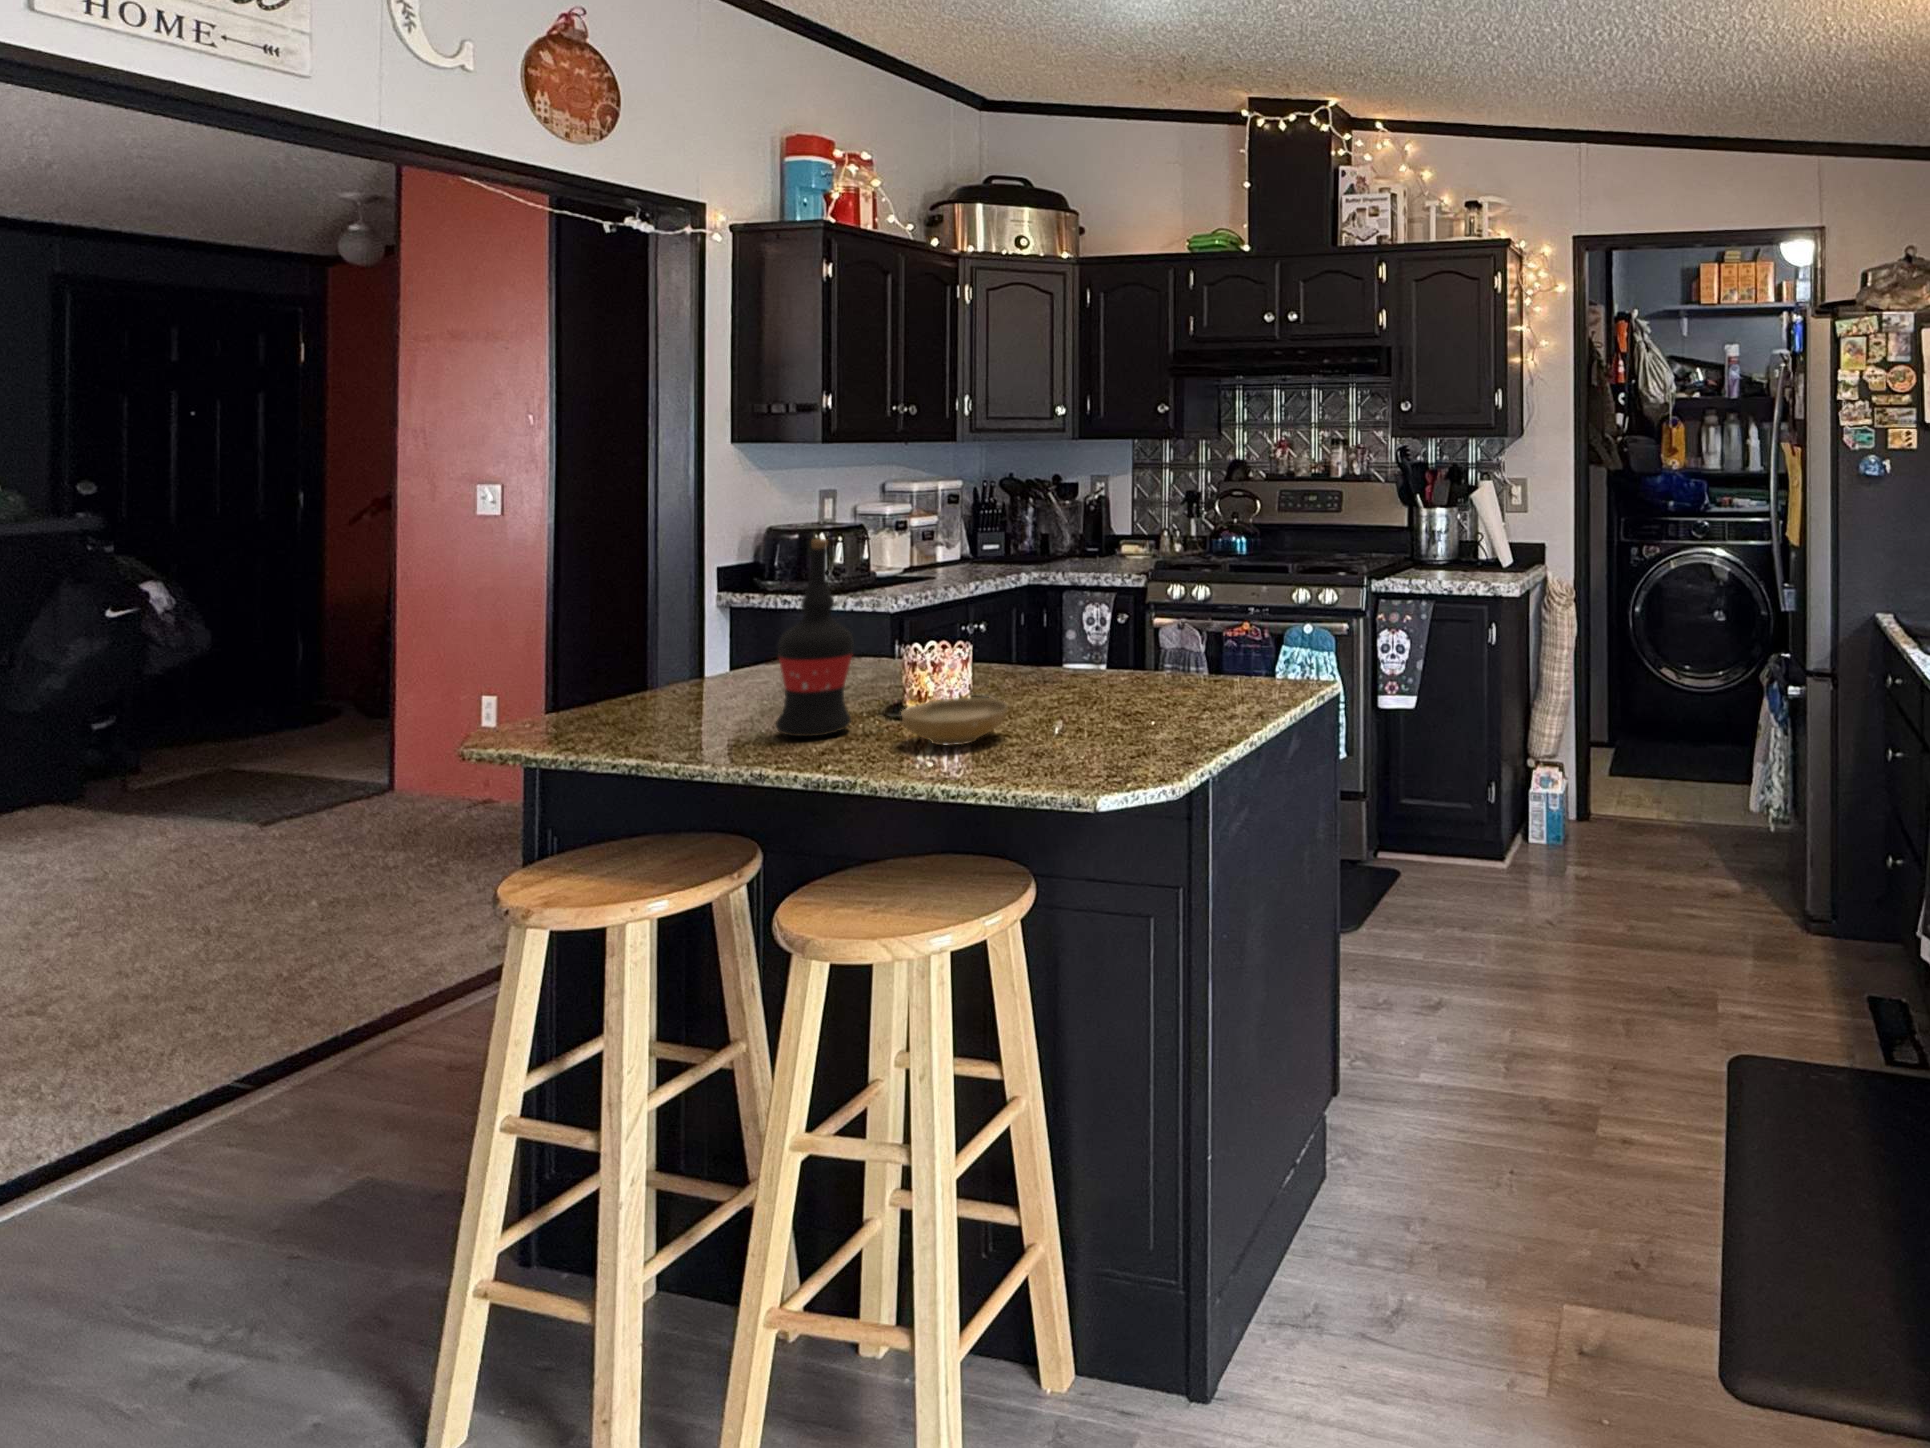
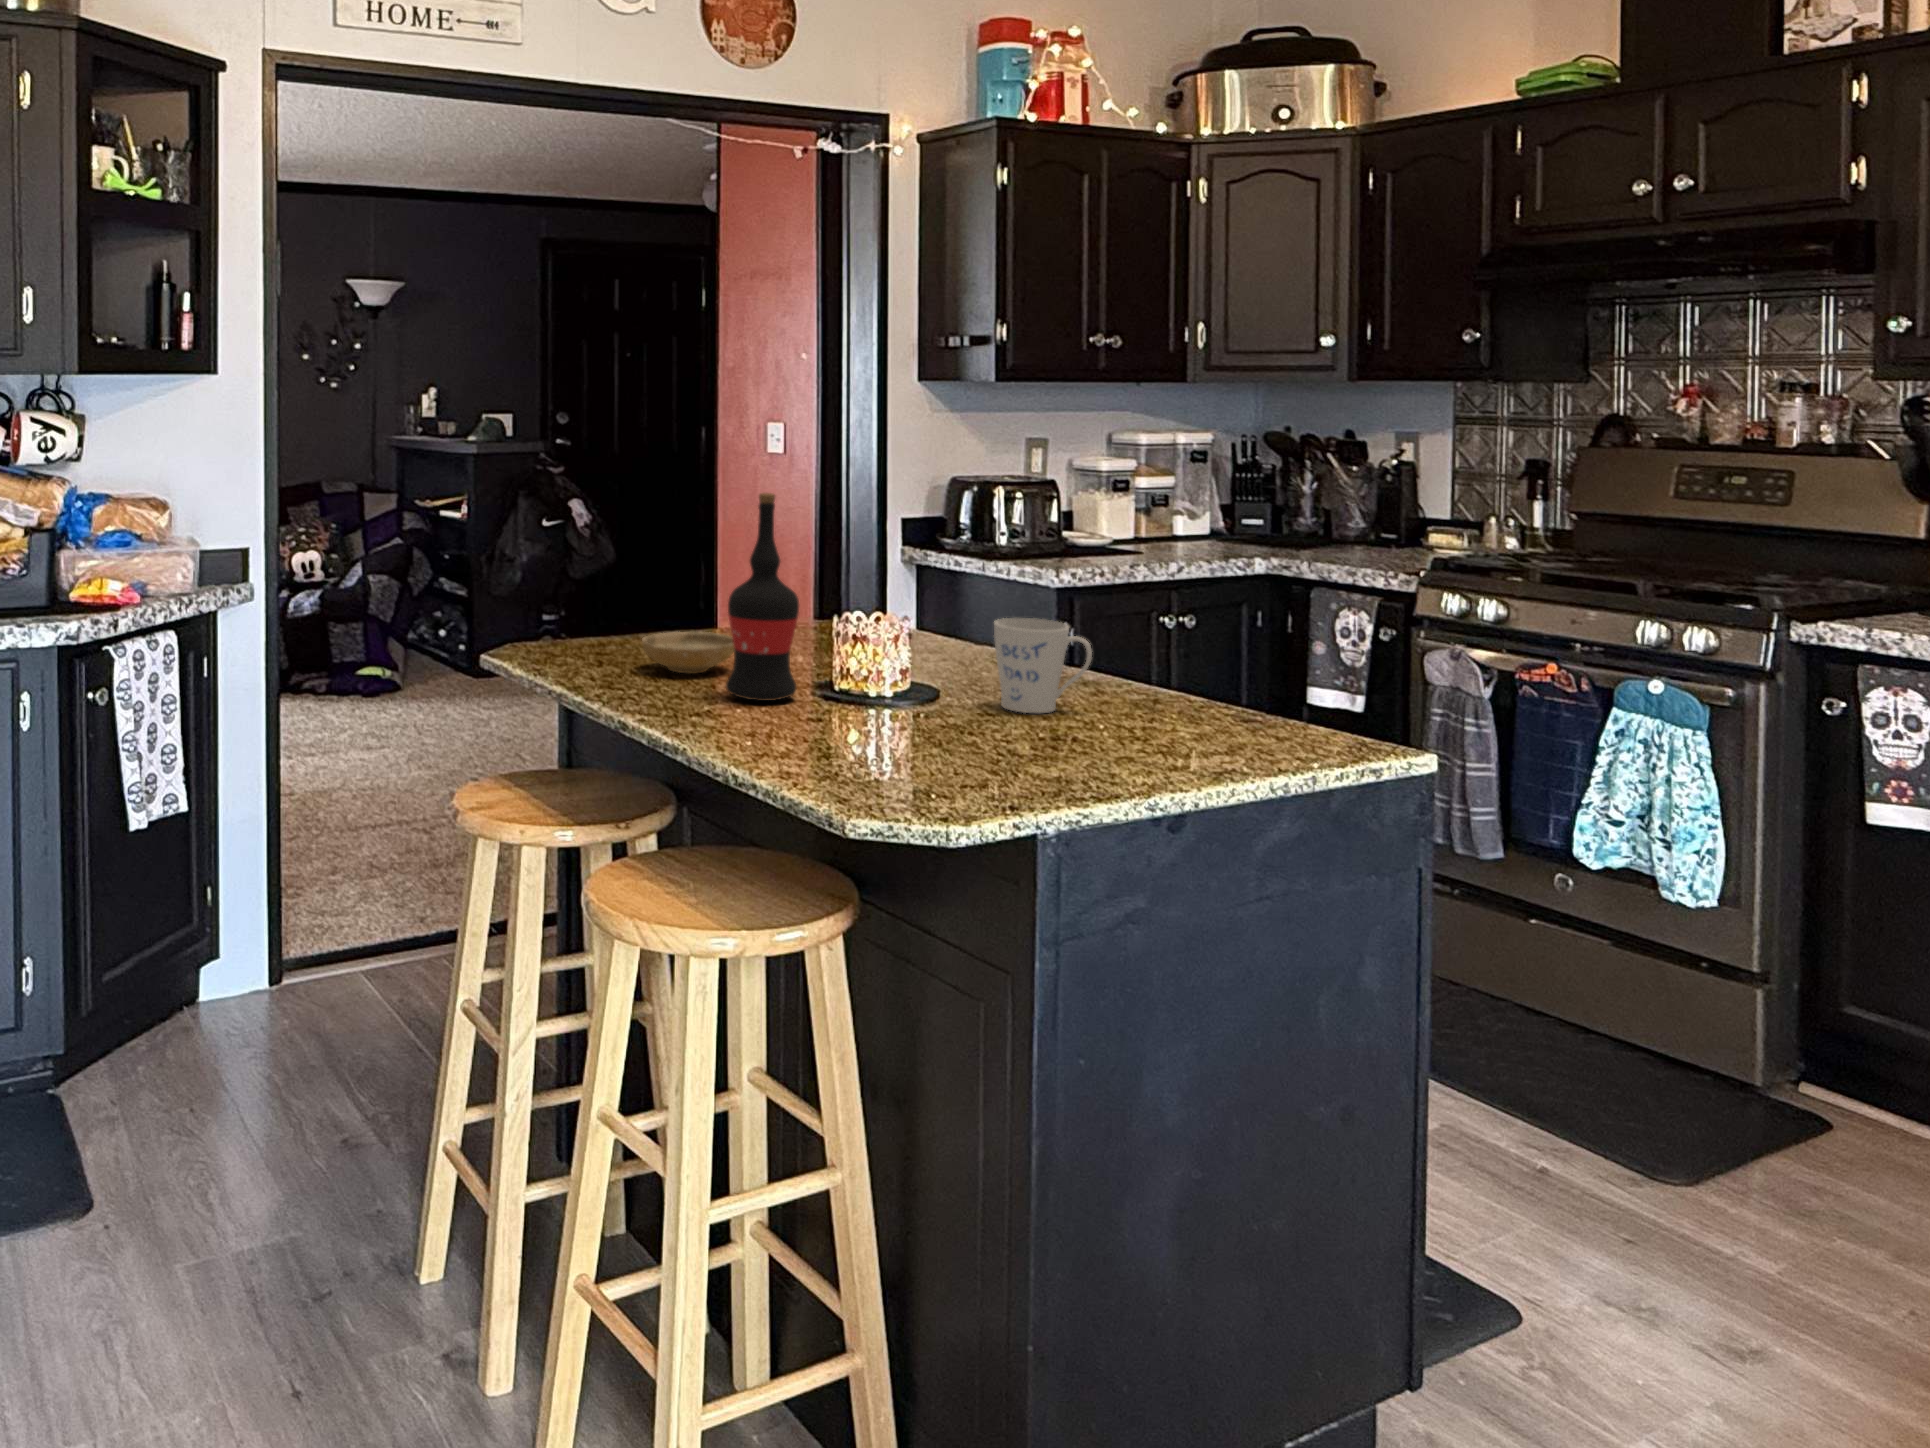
mug: none [1023,626,1104,704] -> present [994,618,1092,713]
ceramic bowl: present [901,698,1008,745] -> present [642,632,734,673]

